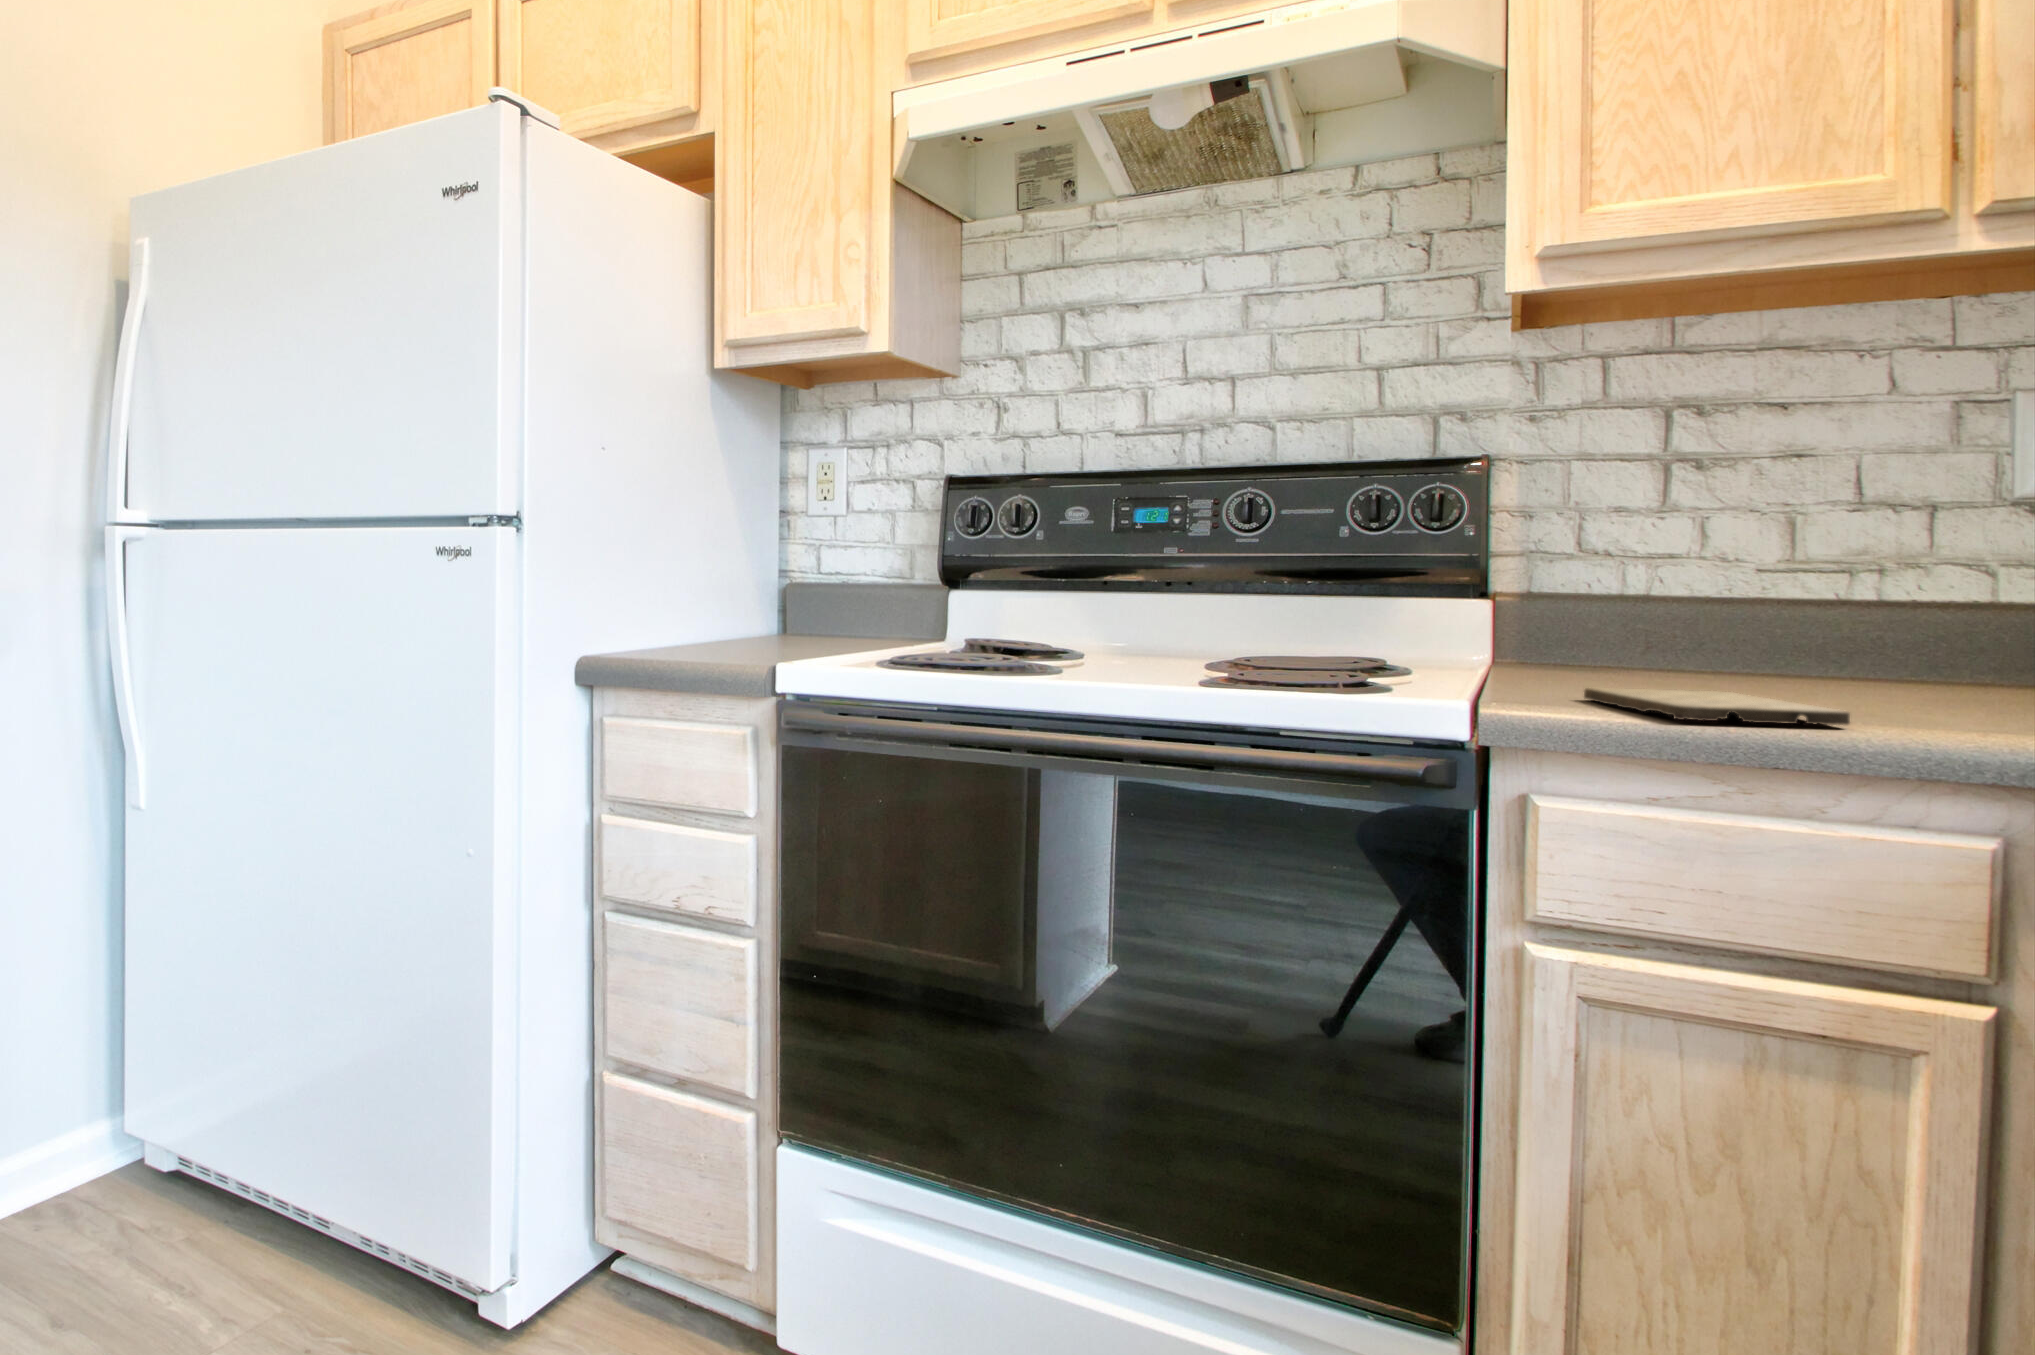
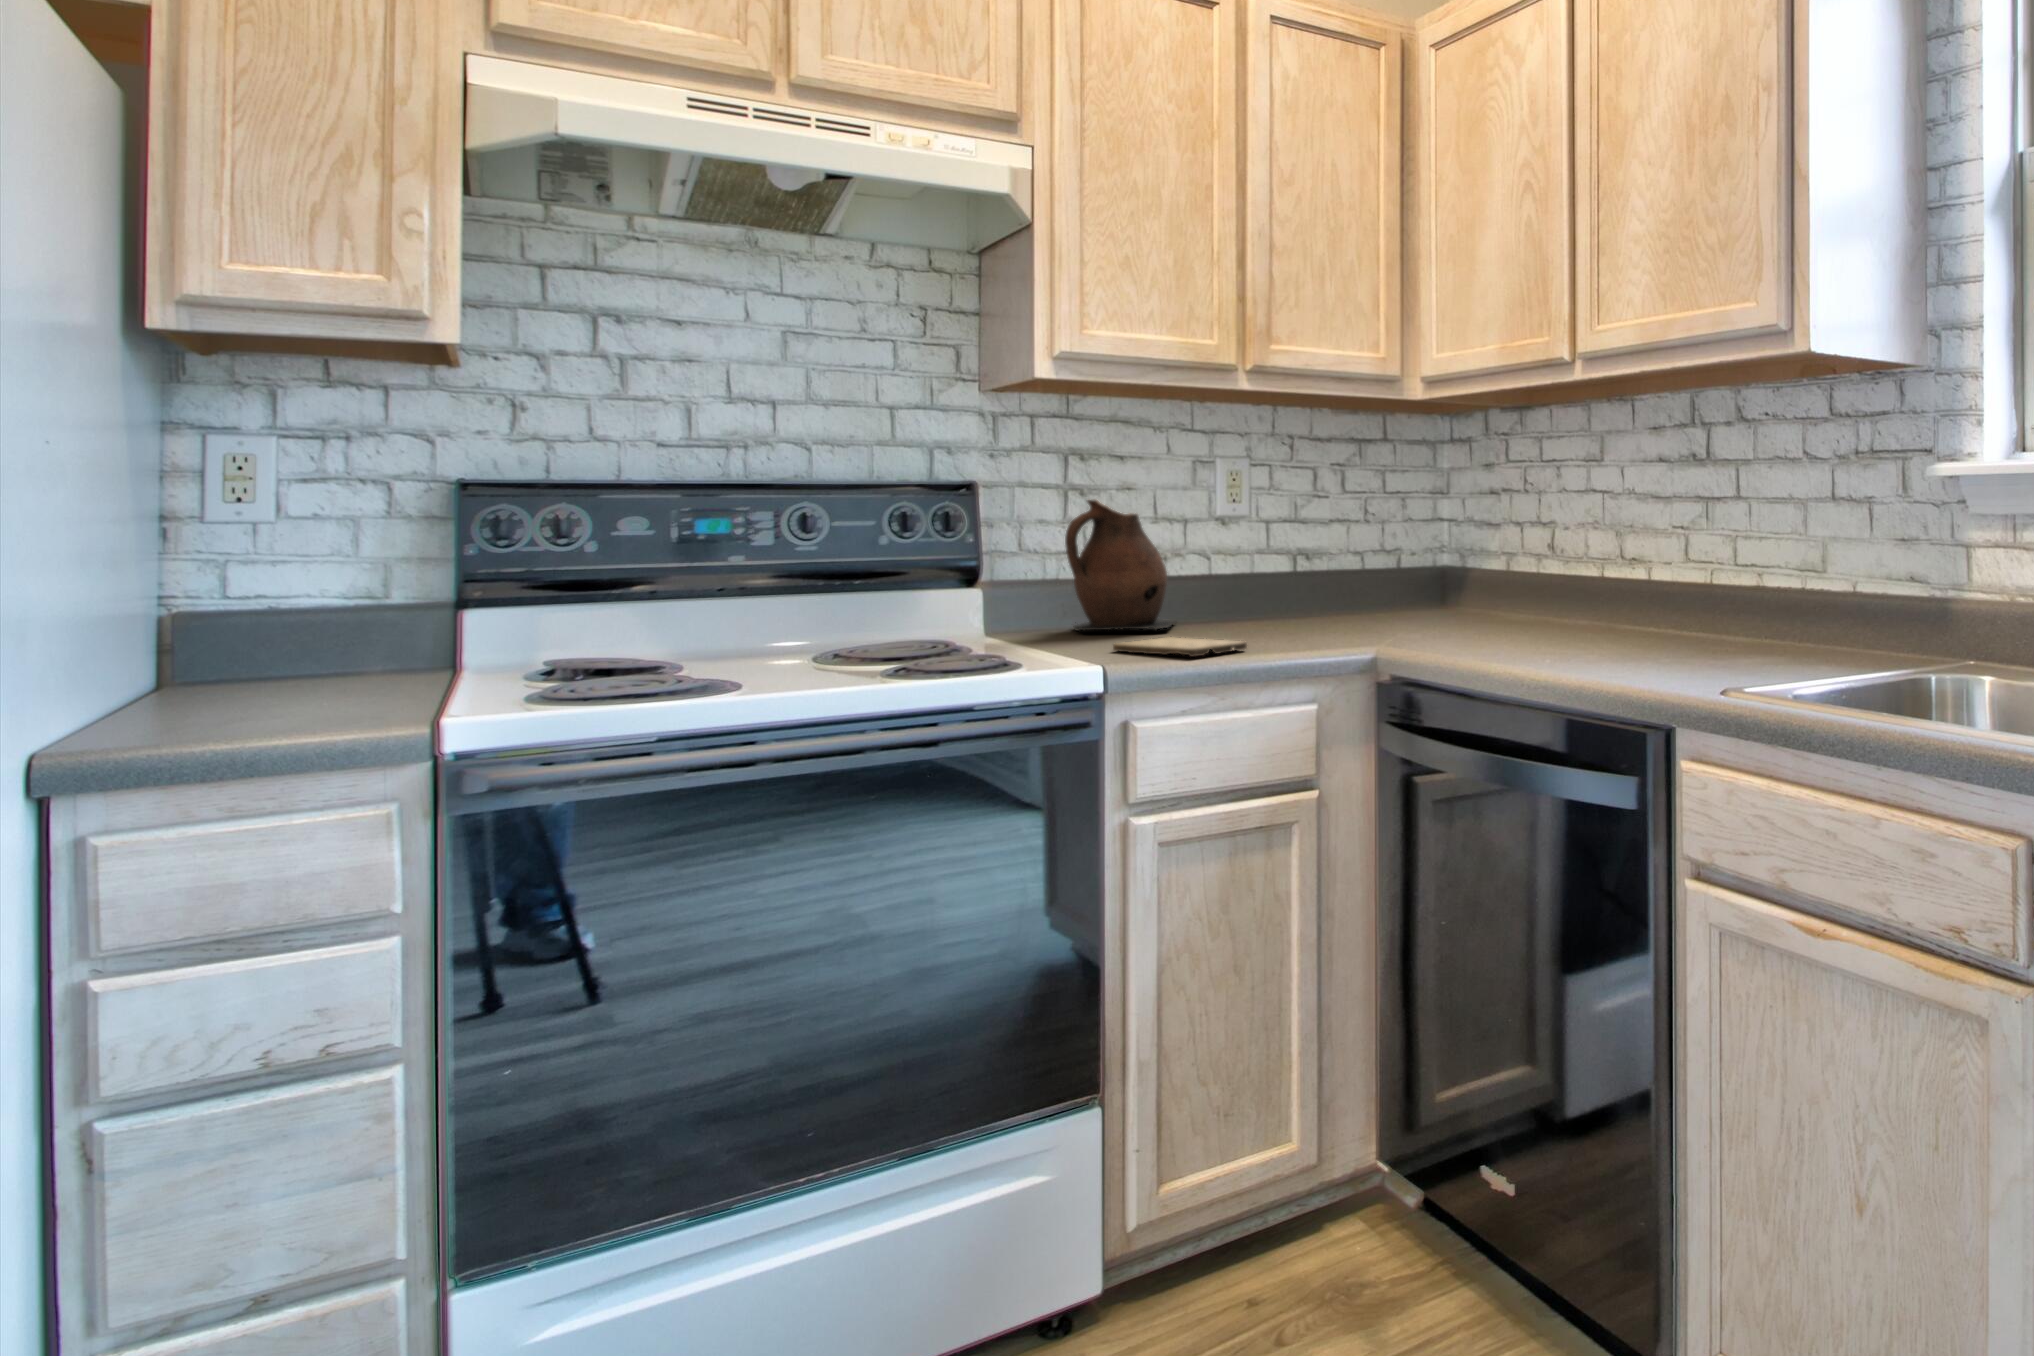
ceramic pitcher: none [1610,472,1867,686] -> present [1065,500,1176,631]

